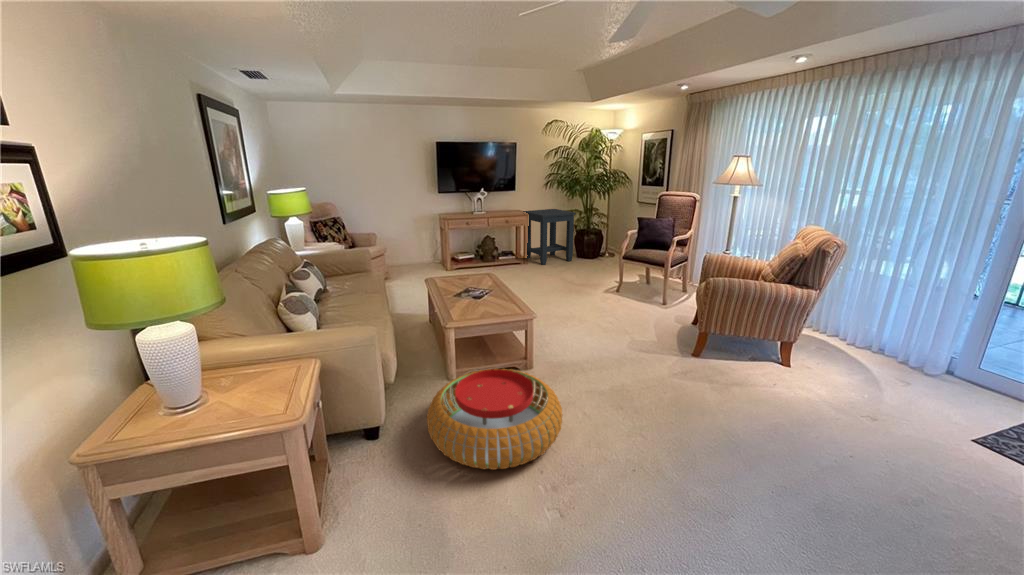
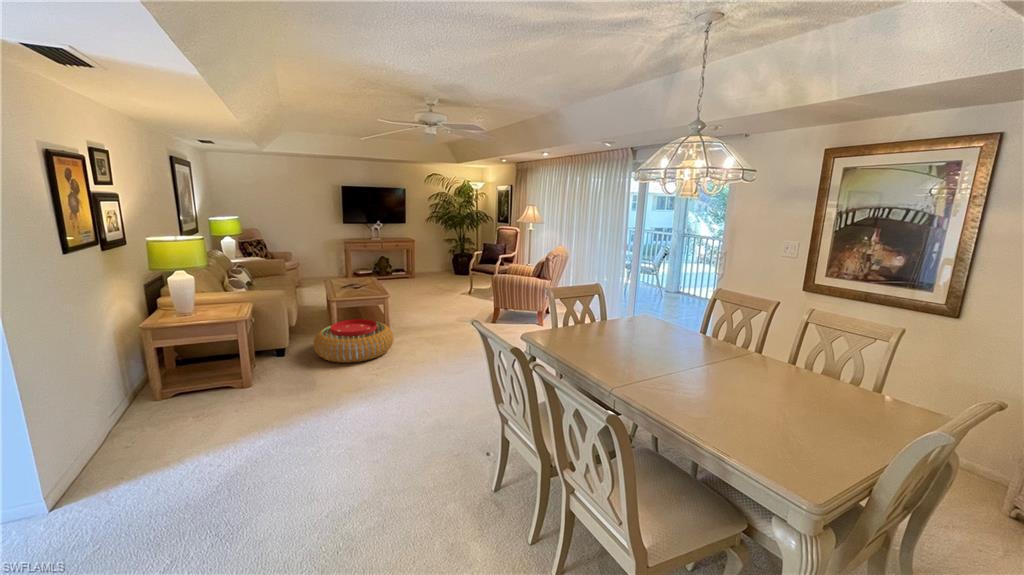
side table: present [523,209,576,265] -> none [411,238,450,279]

